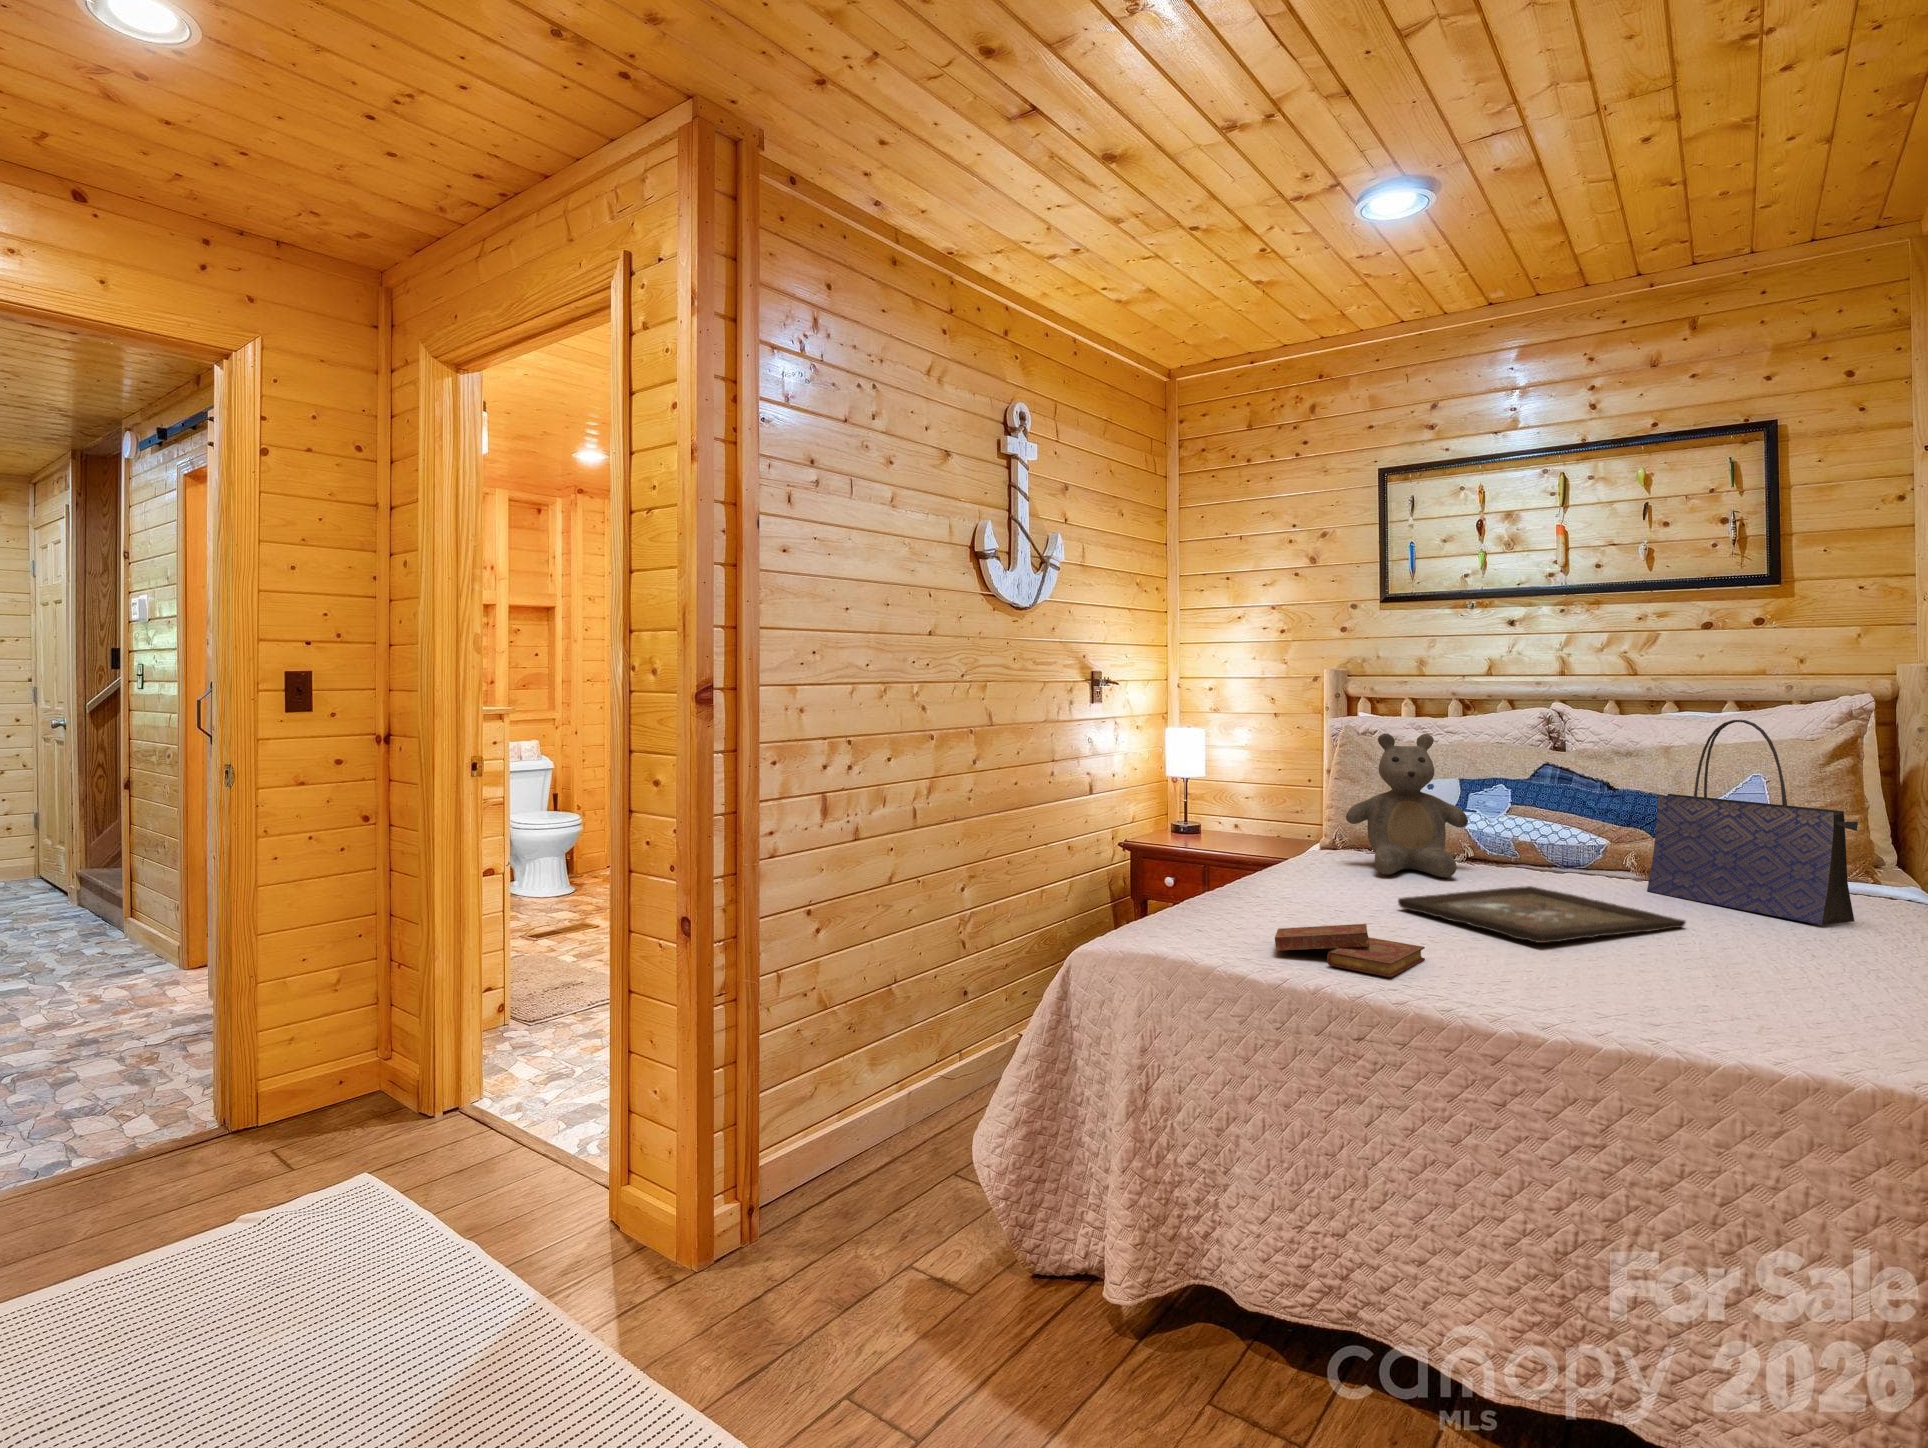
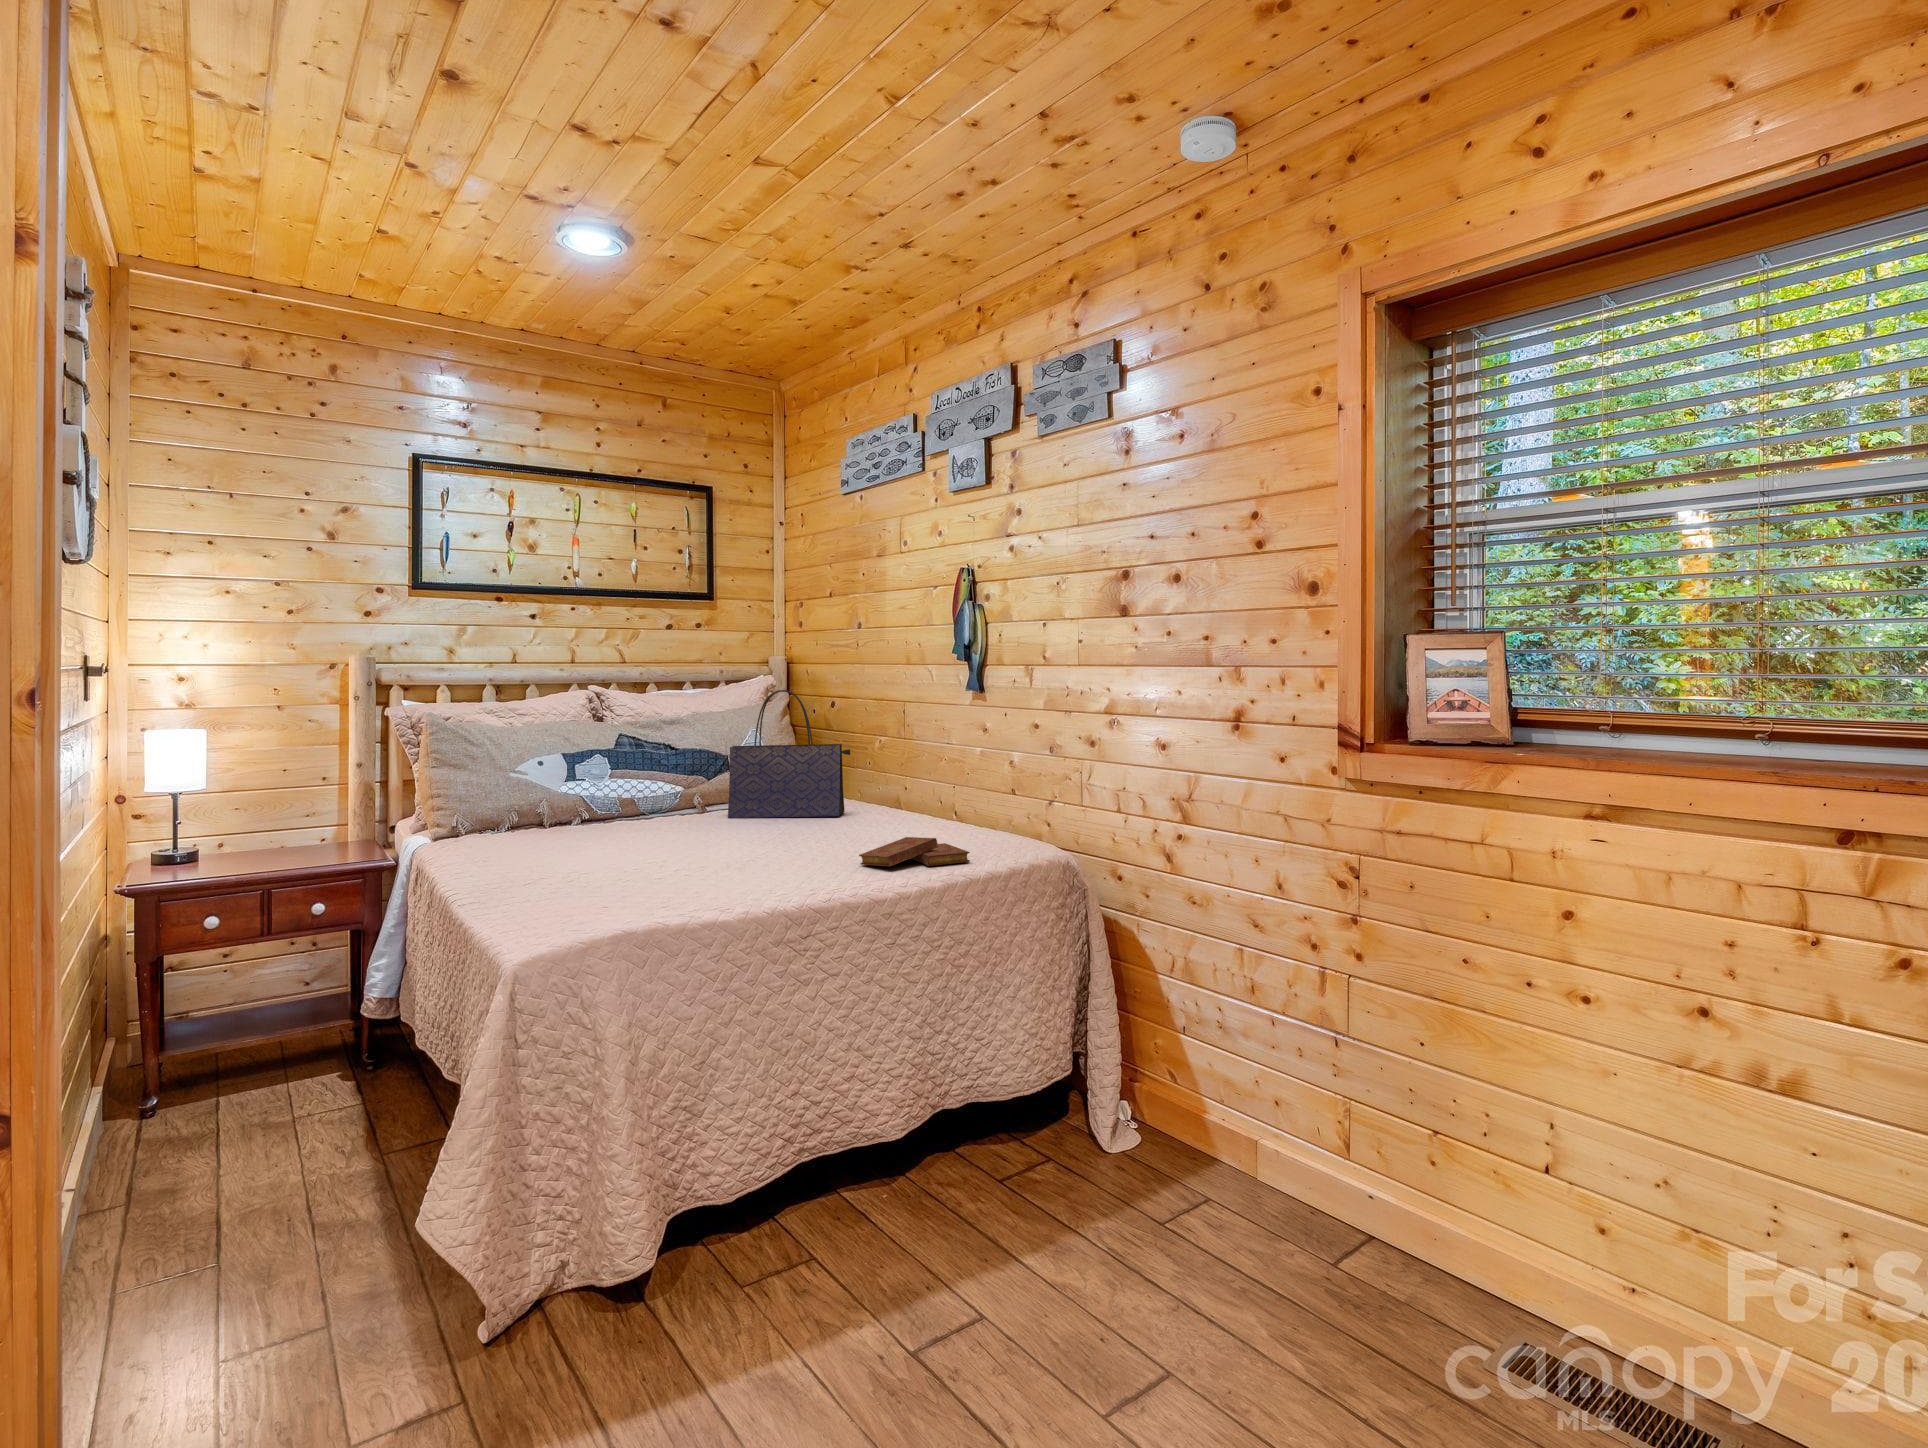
teddy bear: present [1346,733,1468,878] -> none [499,712,609,841]
tray: present [1398,886,1686,943] -> none [625,825,792,856]
book: present [1275,924,1425,977] -> present [859,837,970,866]

